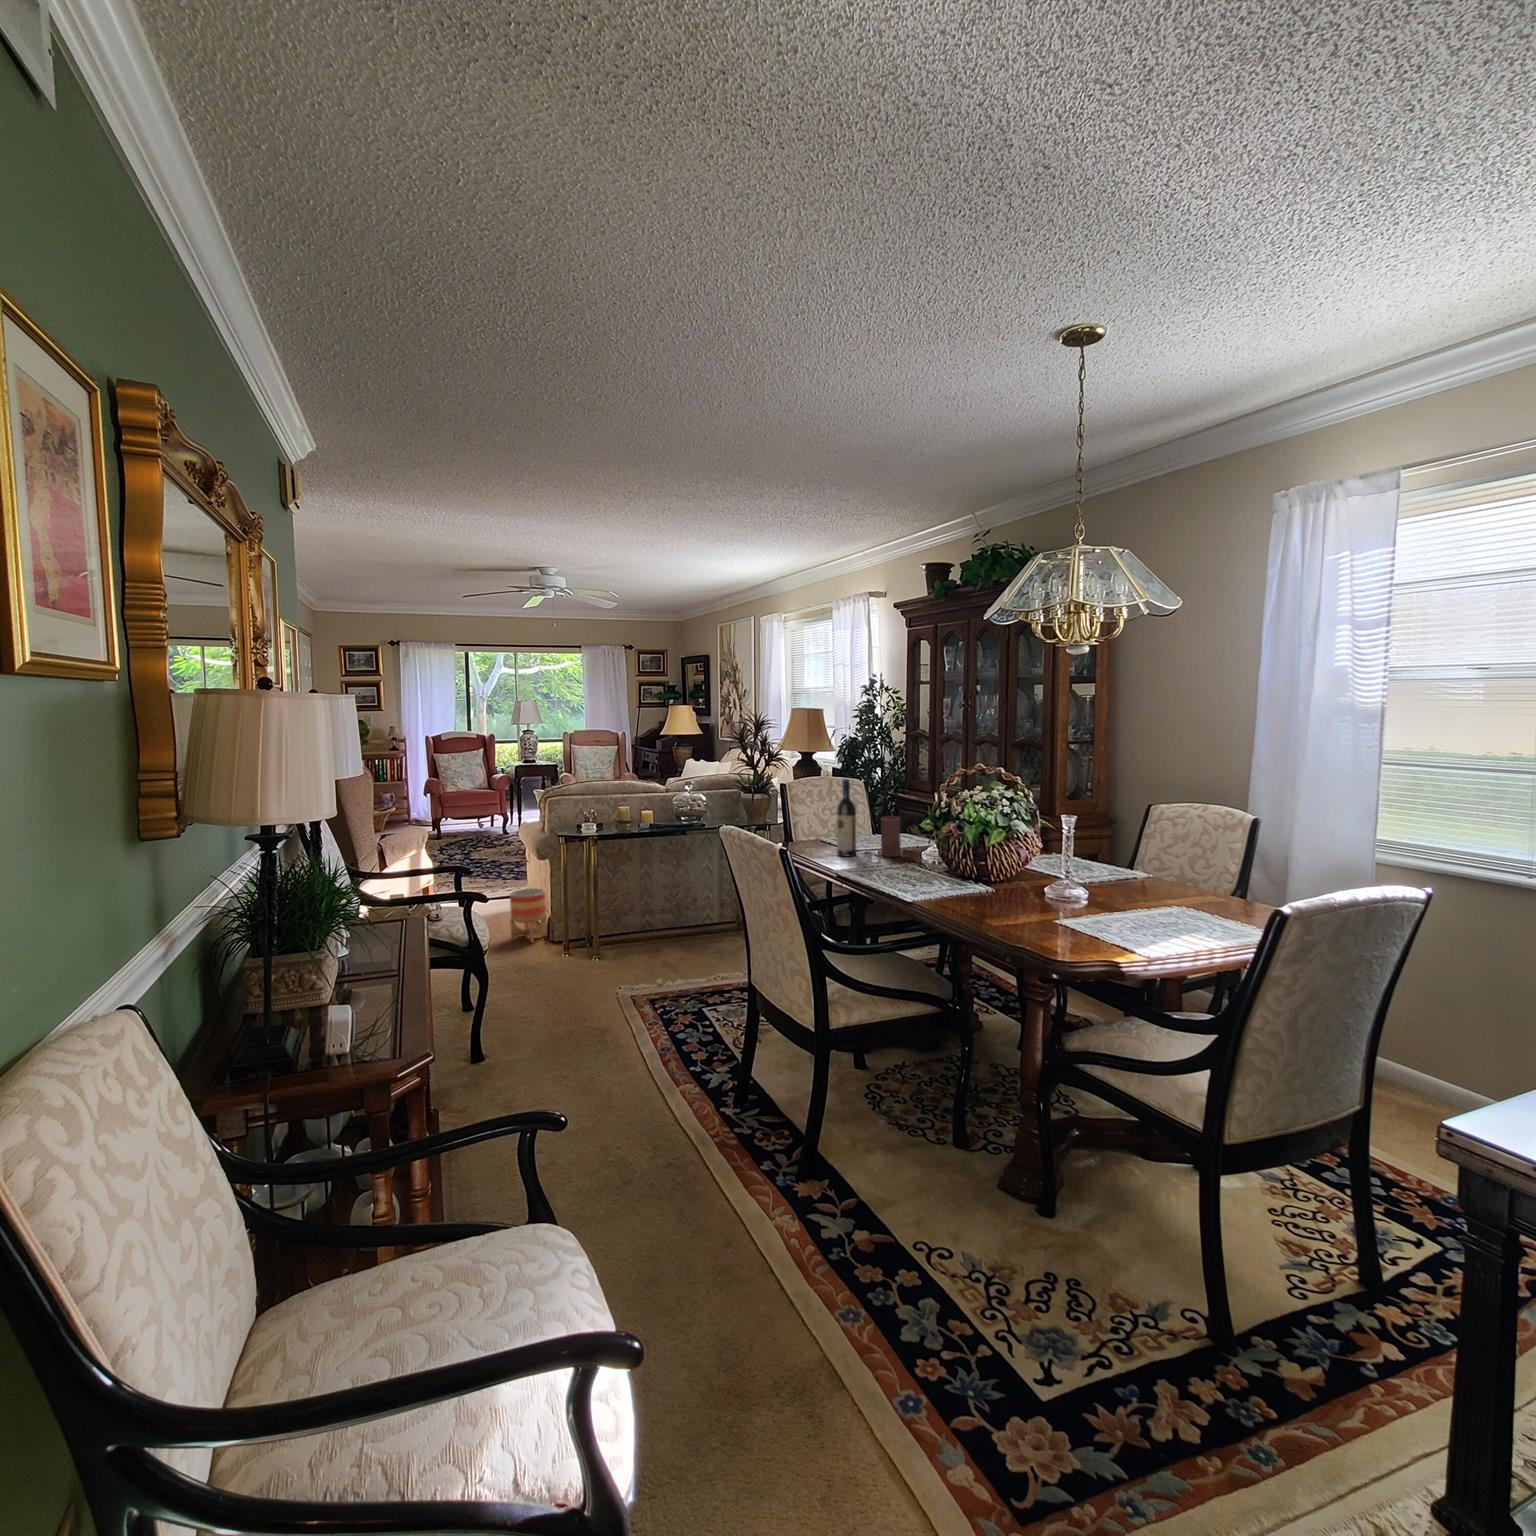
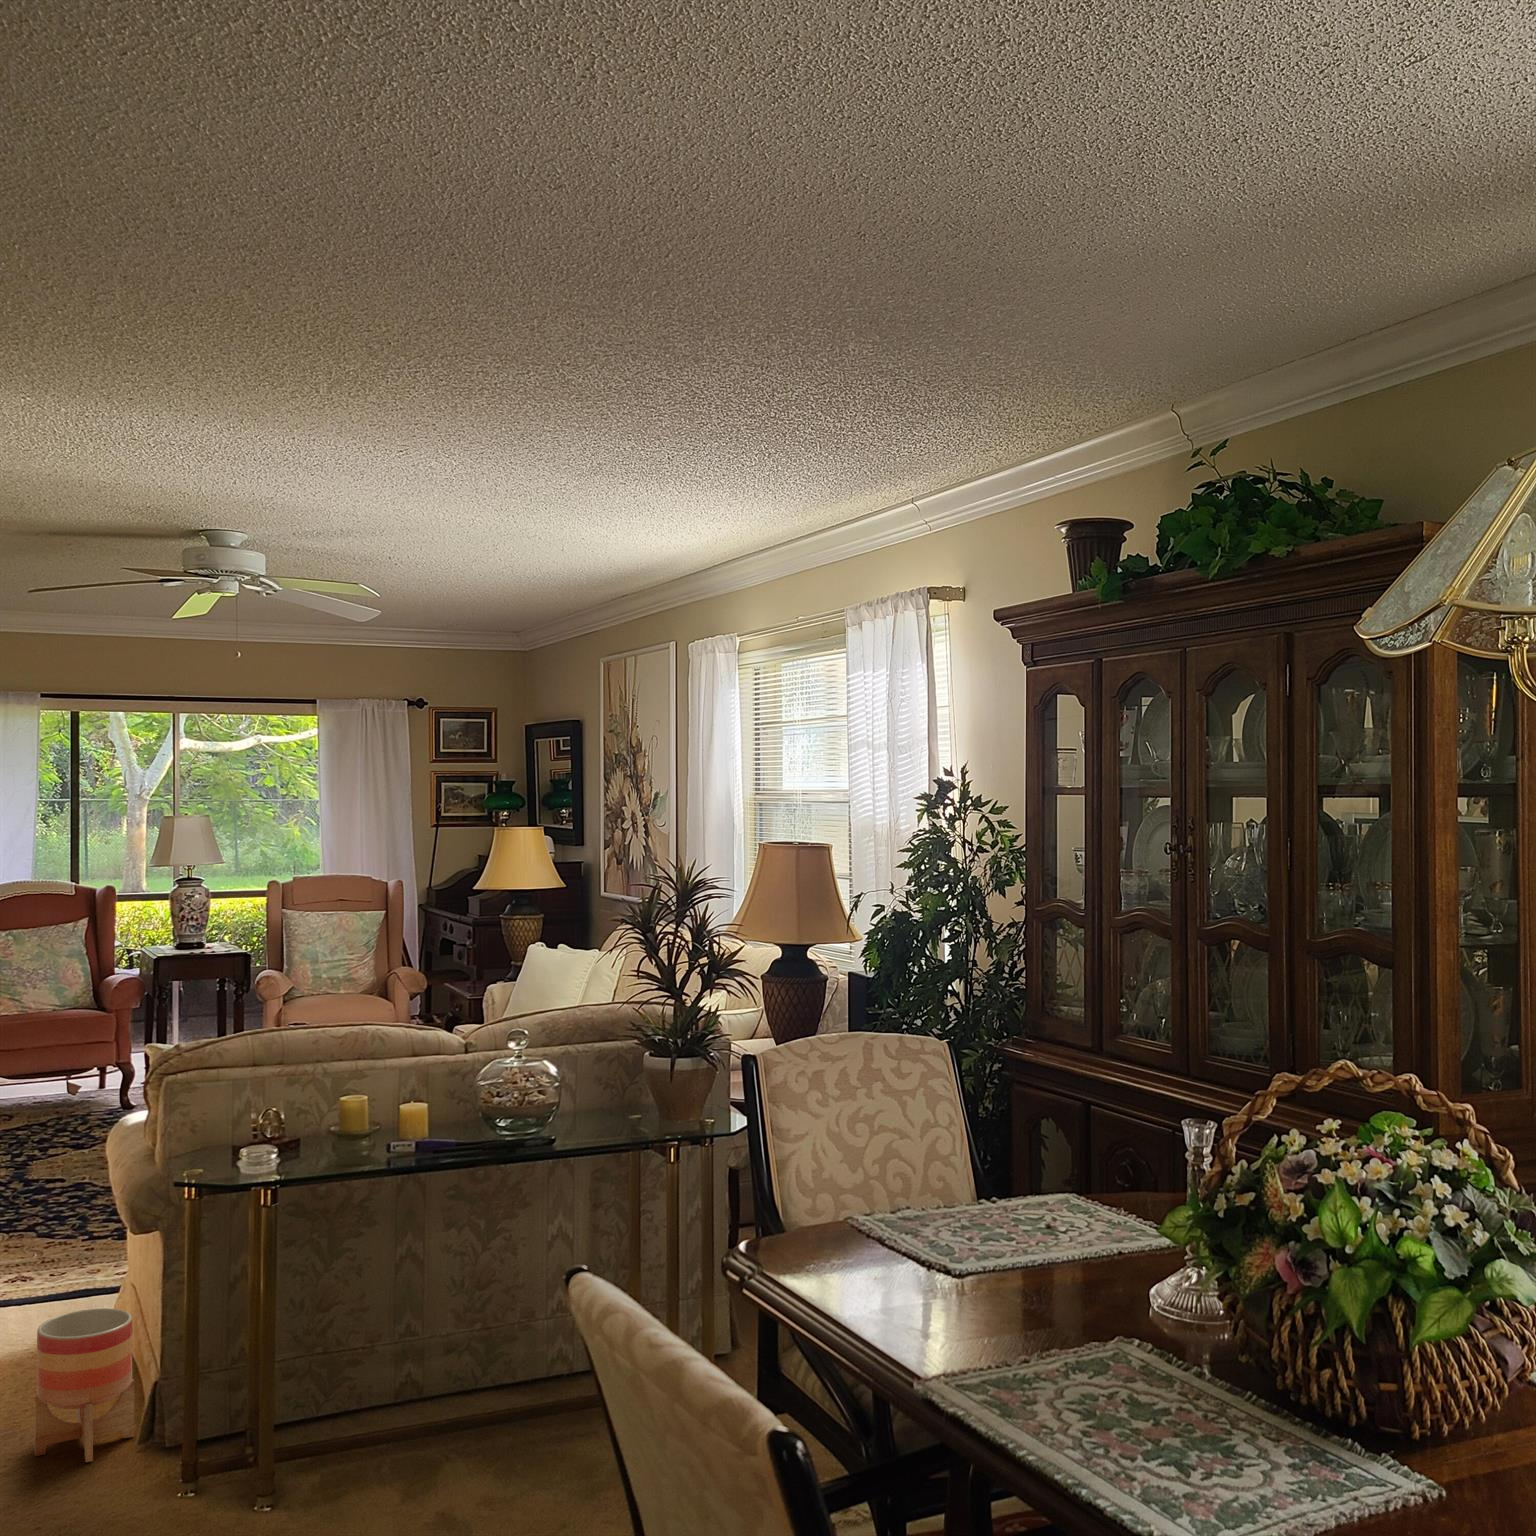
wine bottle: present [837,779,856,856] -> none [906,1081,963,1312]
candle: present [881,816,901,857] -> none [1034,1189,1094,1315]

